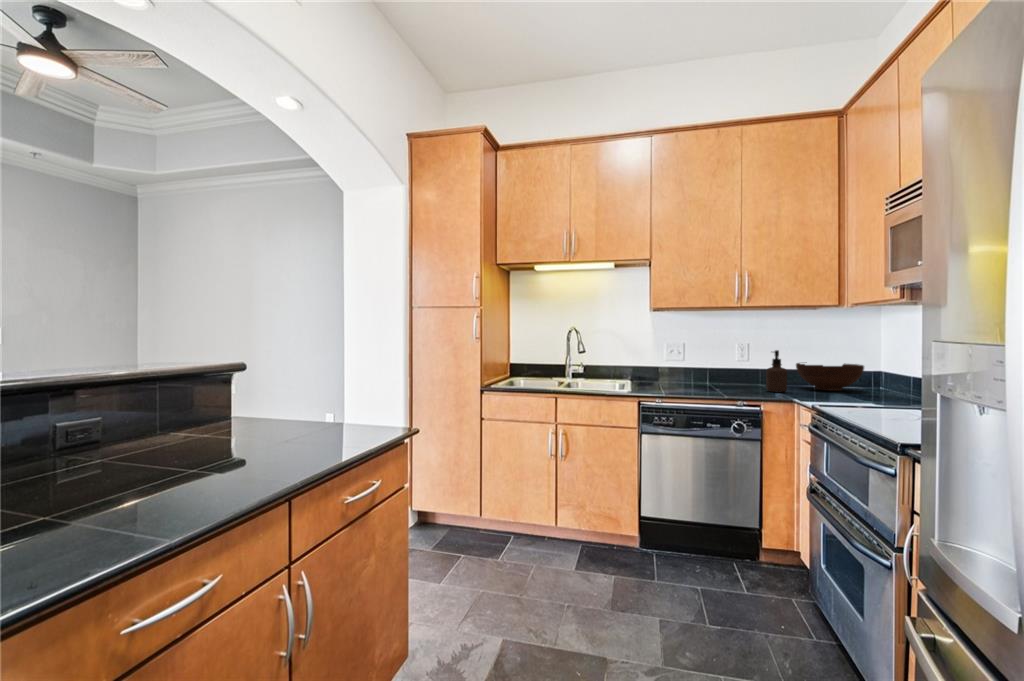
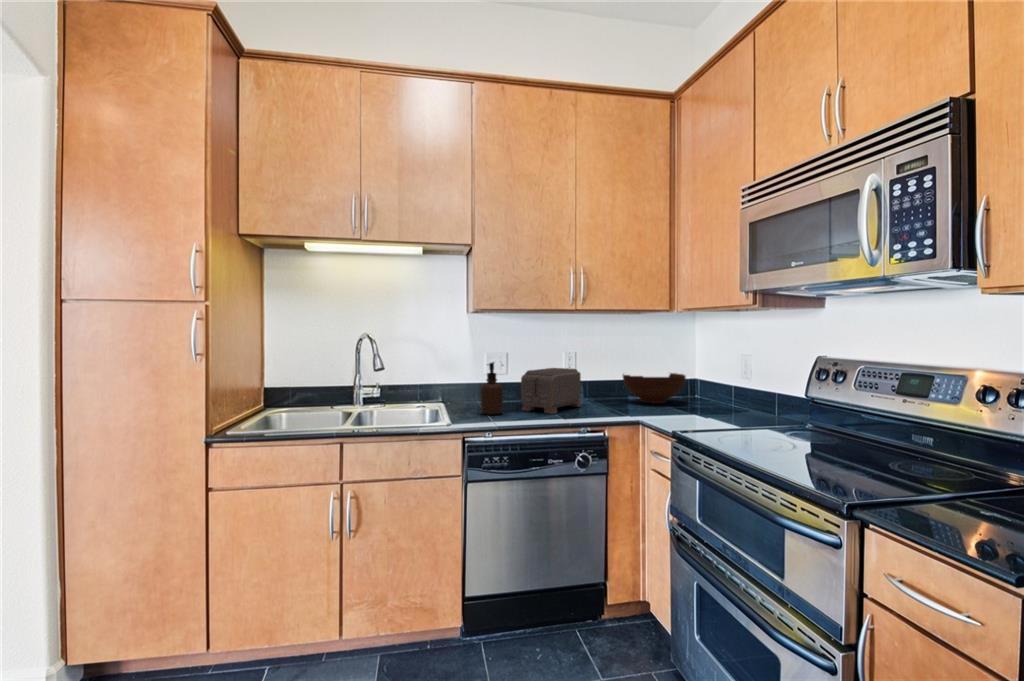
soap dispenser: present [766,350,787,392] -> present [481,363,503,415]
toaster: none [692,356,750,391] -> present [521,368,582,414]

